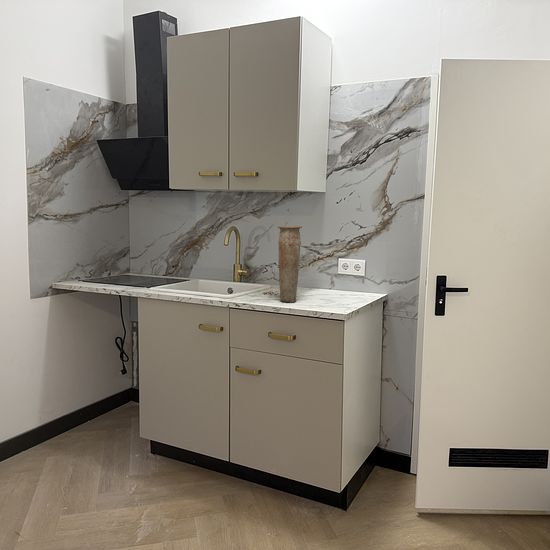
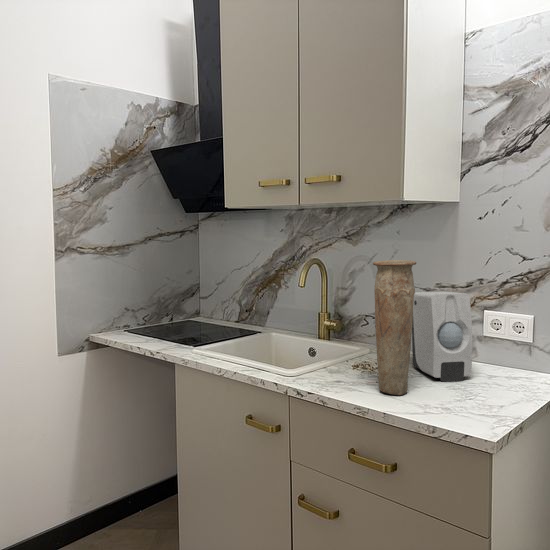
soap dispenser: none [297,246,332,298] -> present [412,291,472,382]

